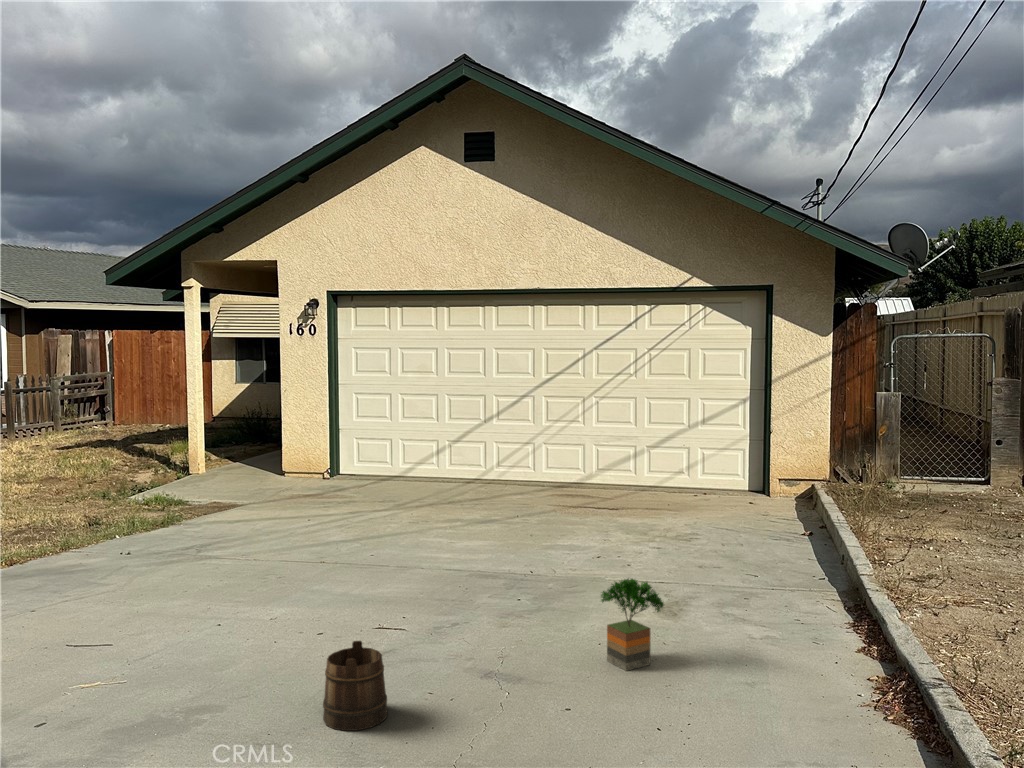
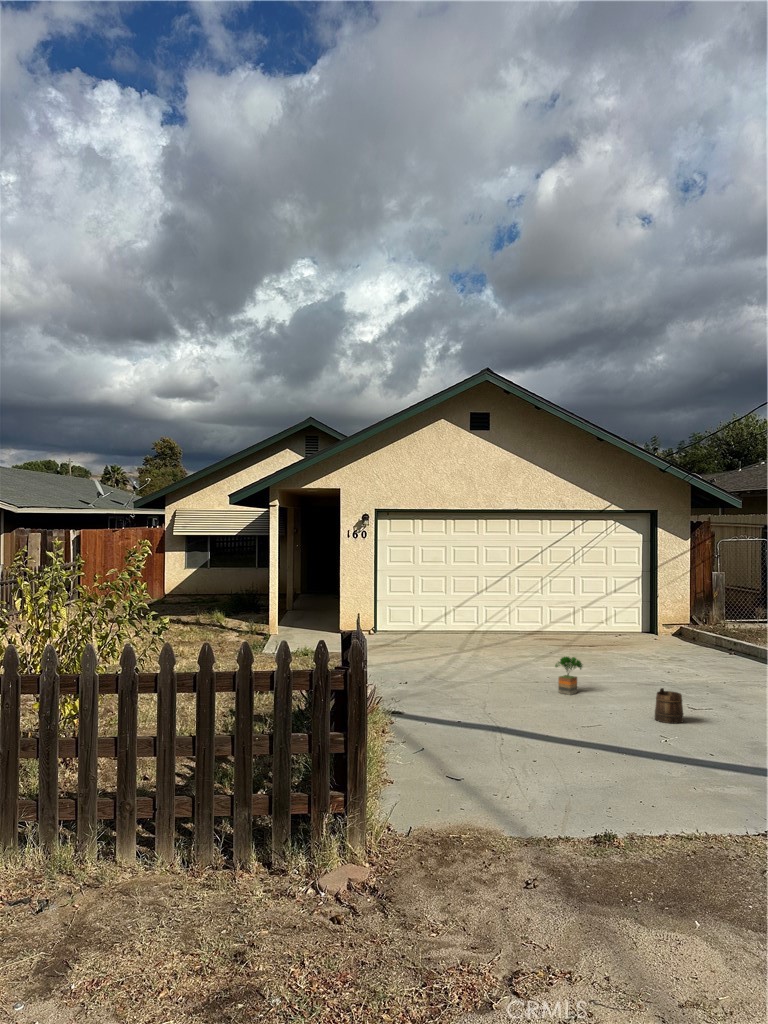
potted tree: present [601,579,664,671] -> present [555,657,582,695]

